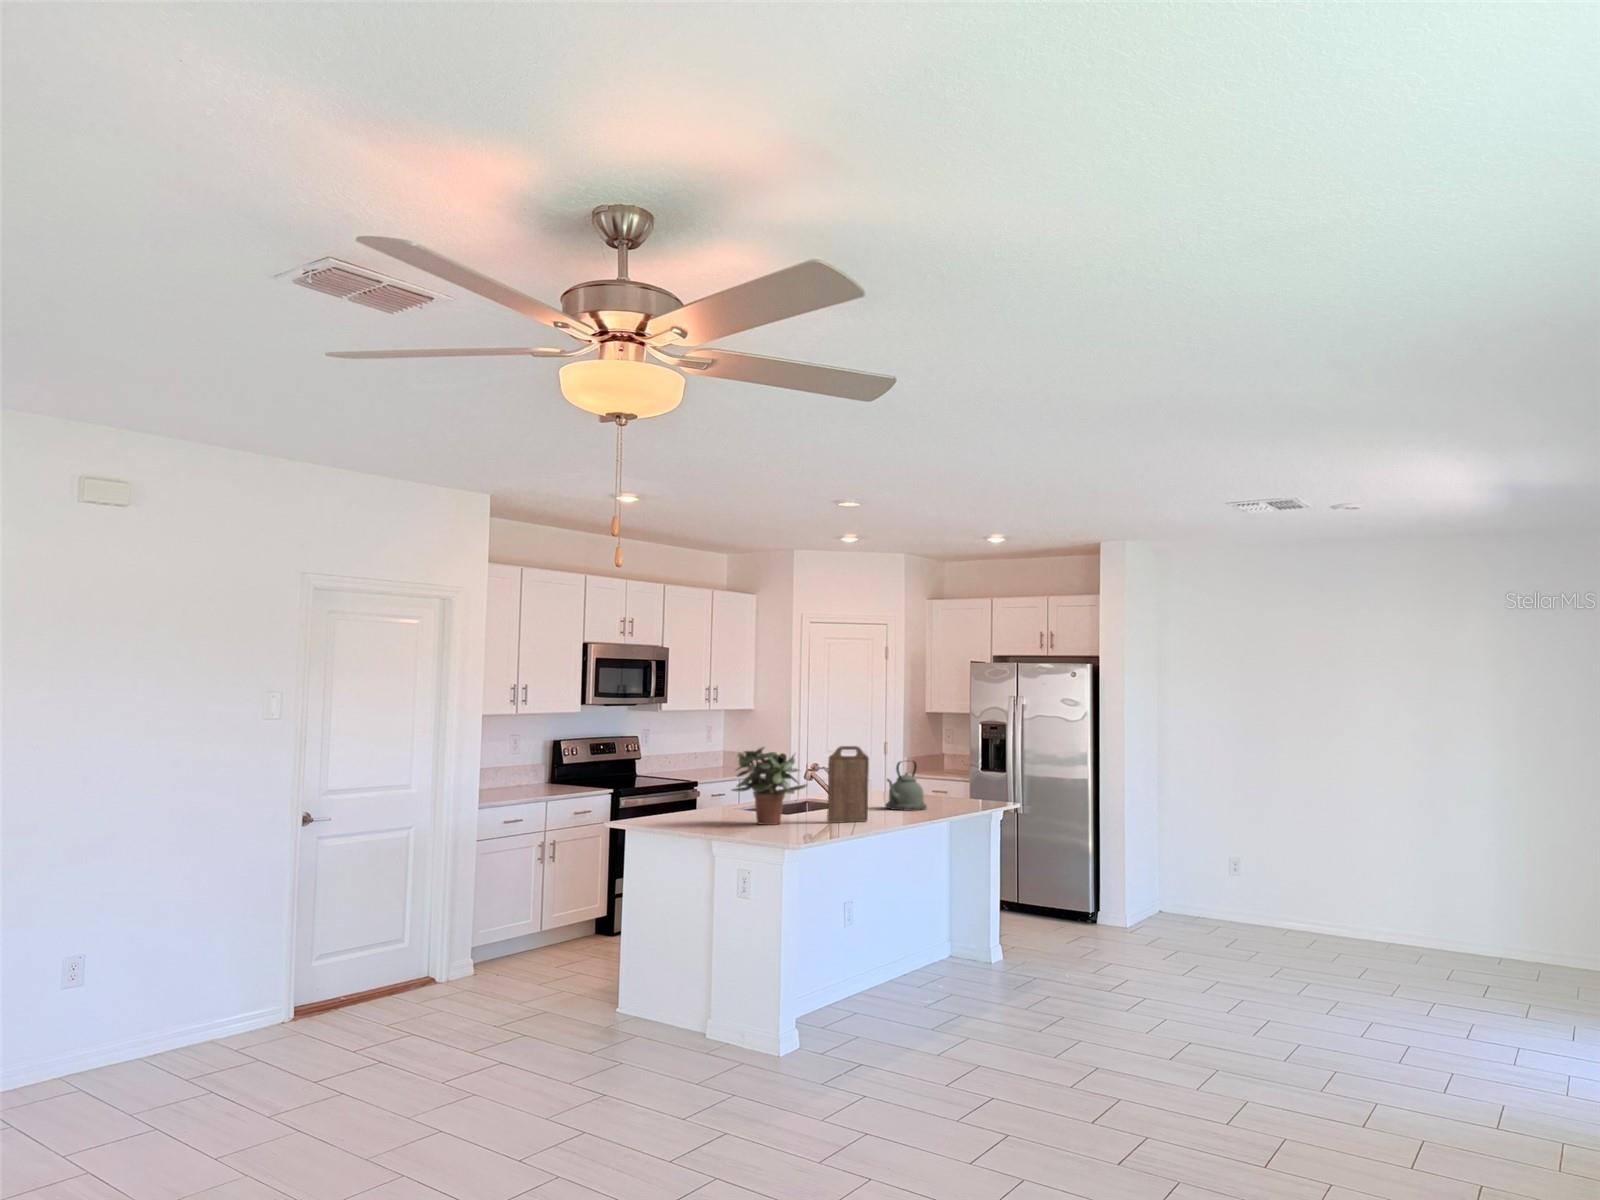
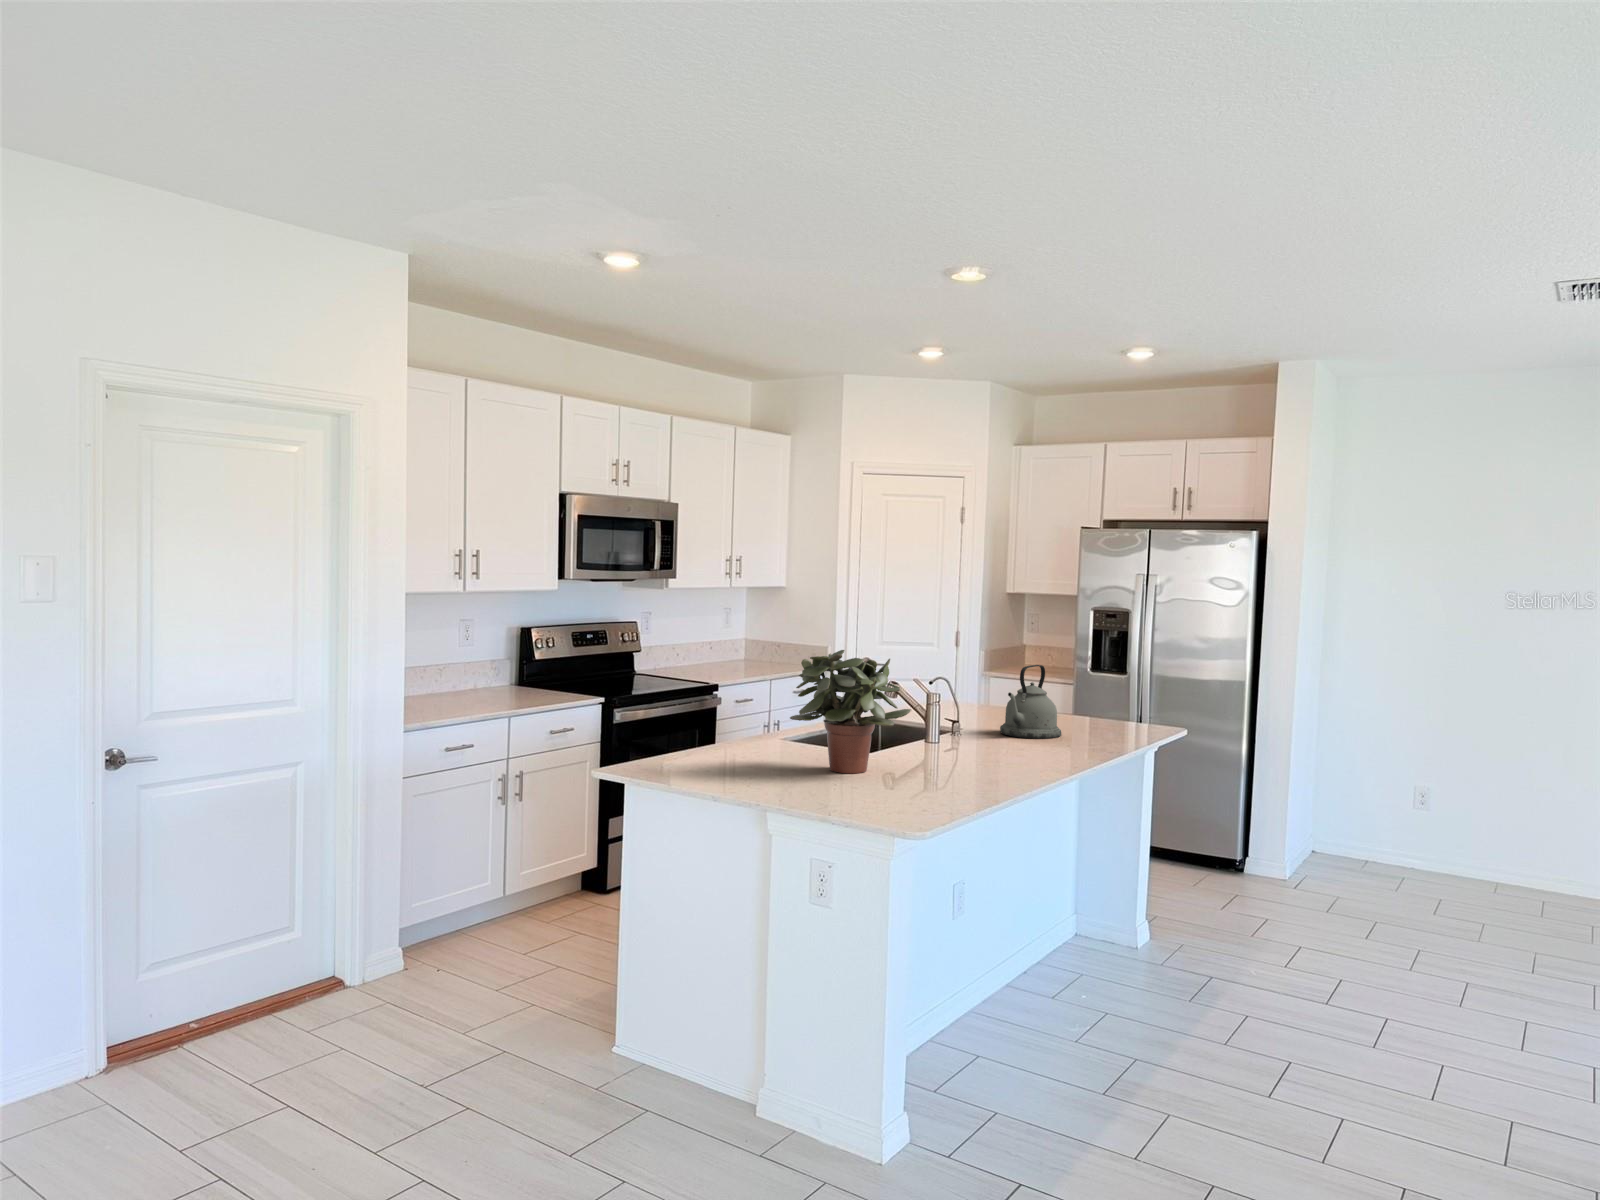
cutting board: present [827,746,869,823] -> none [940,649,1004,769]

